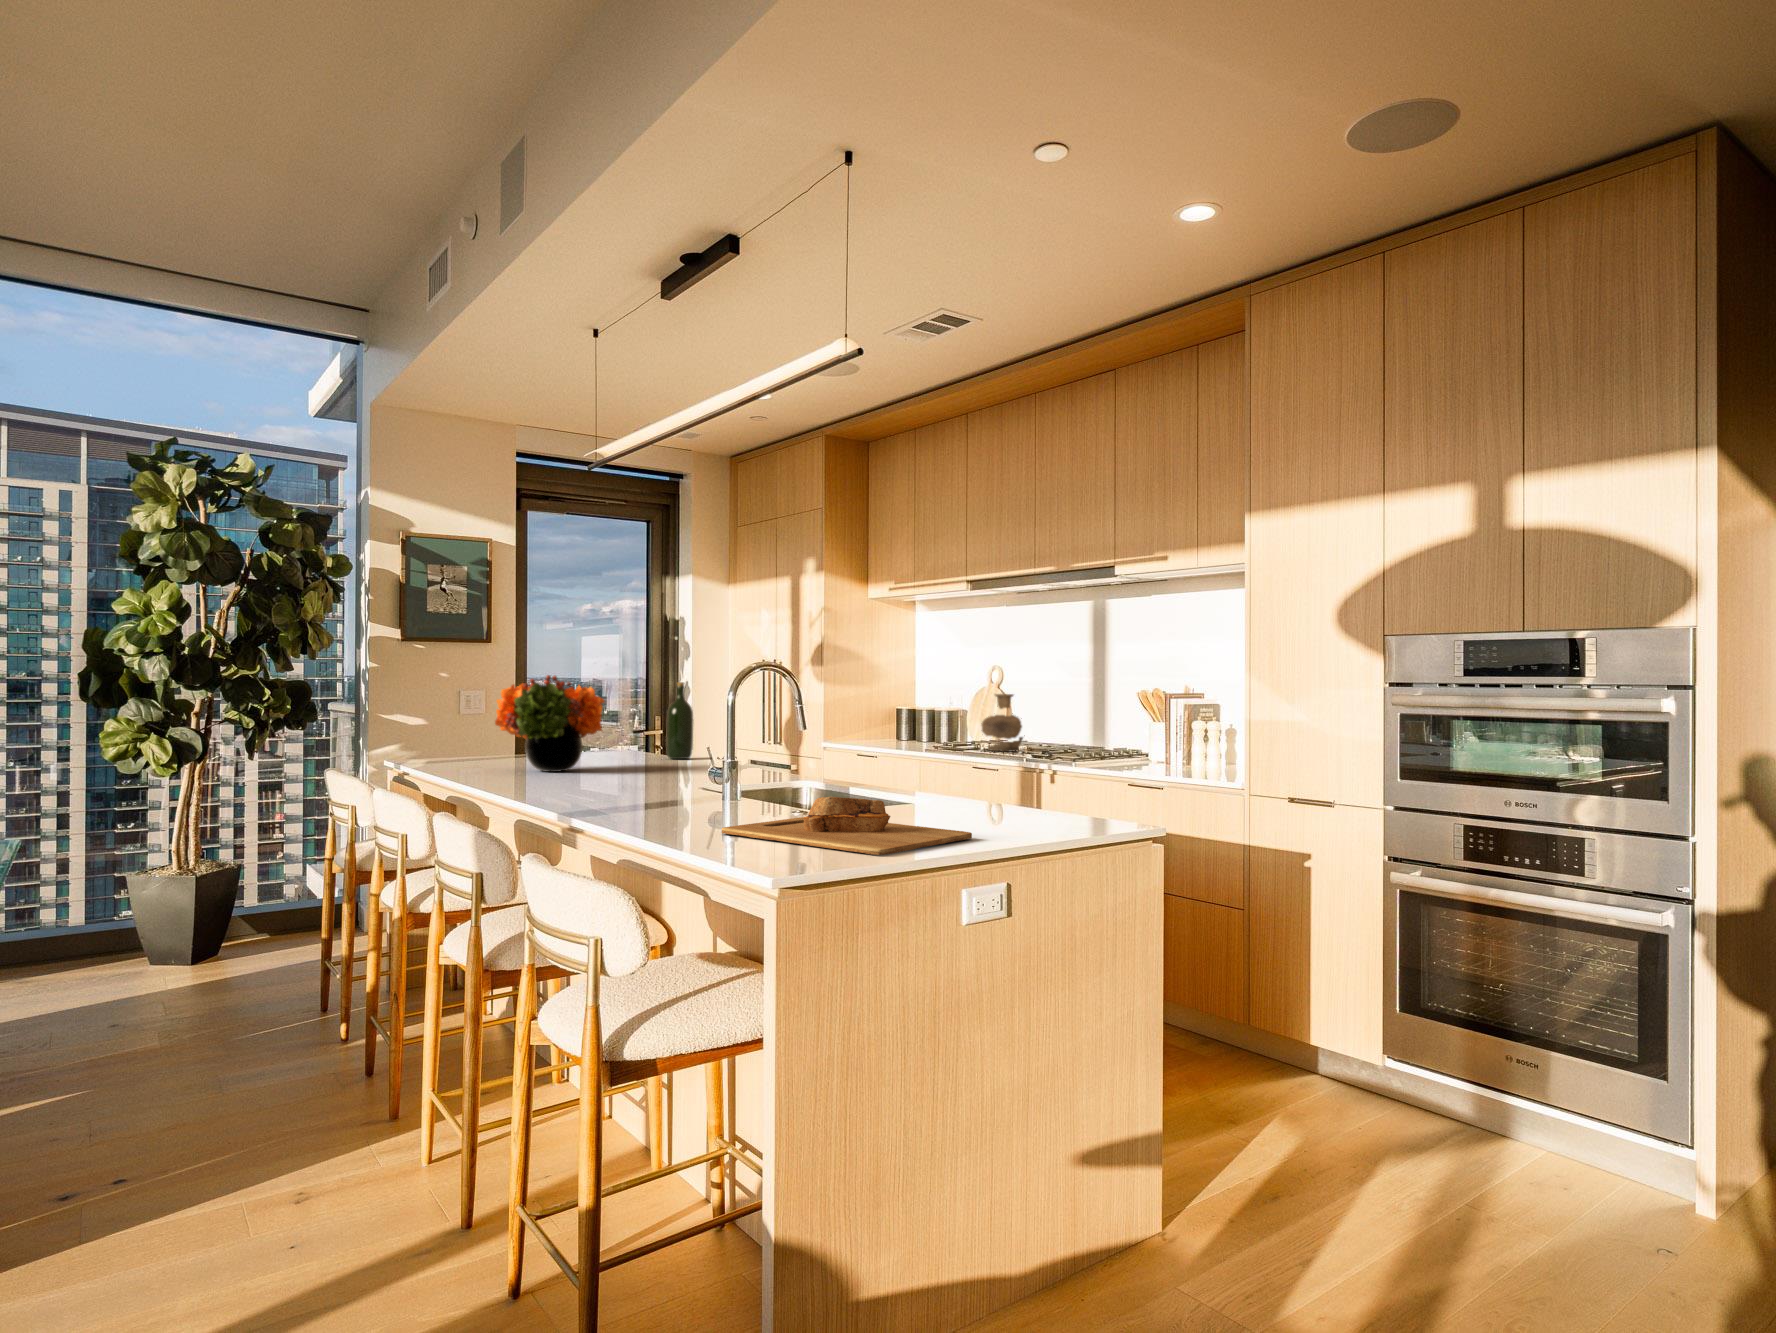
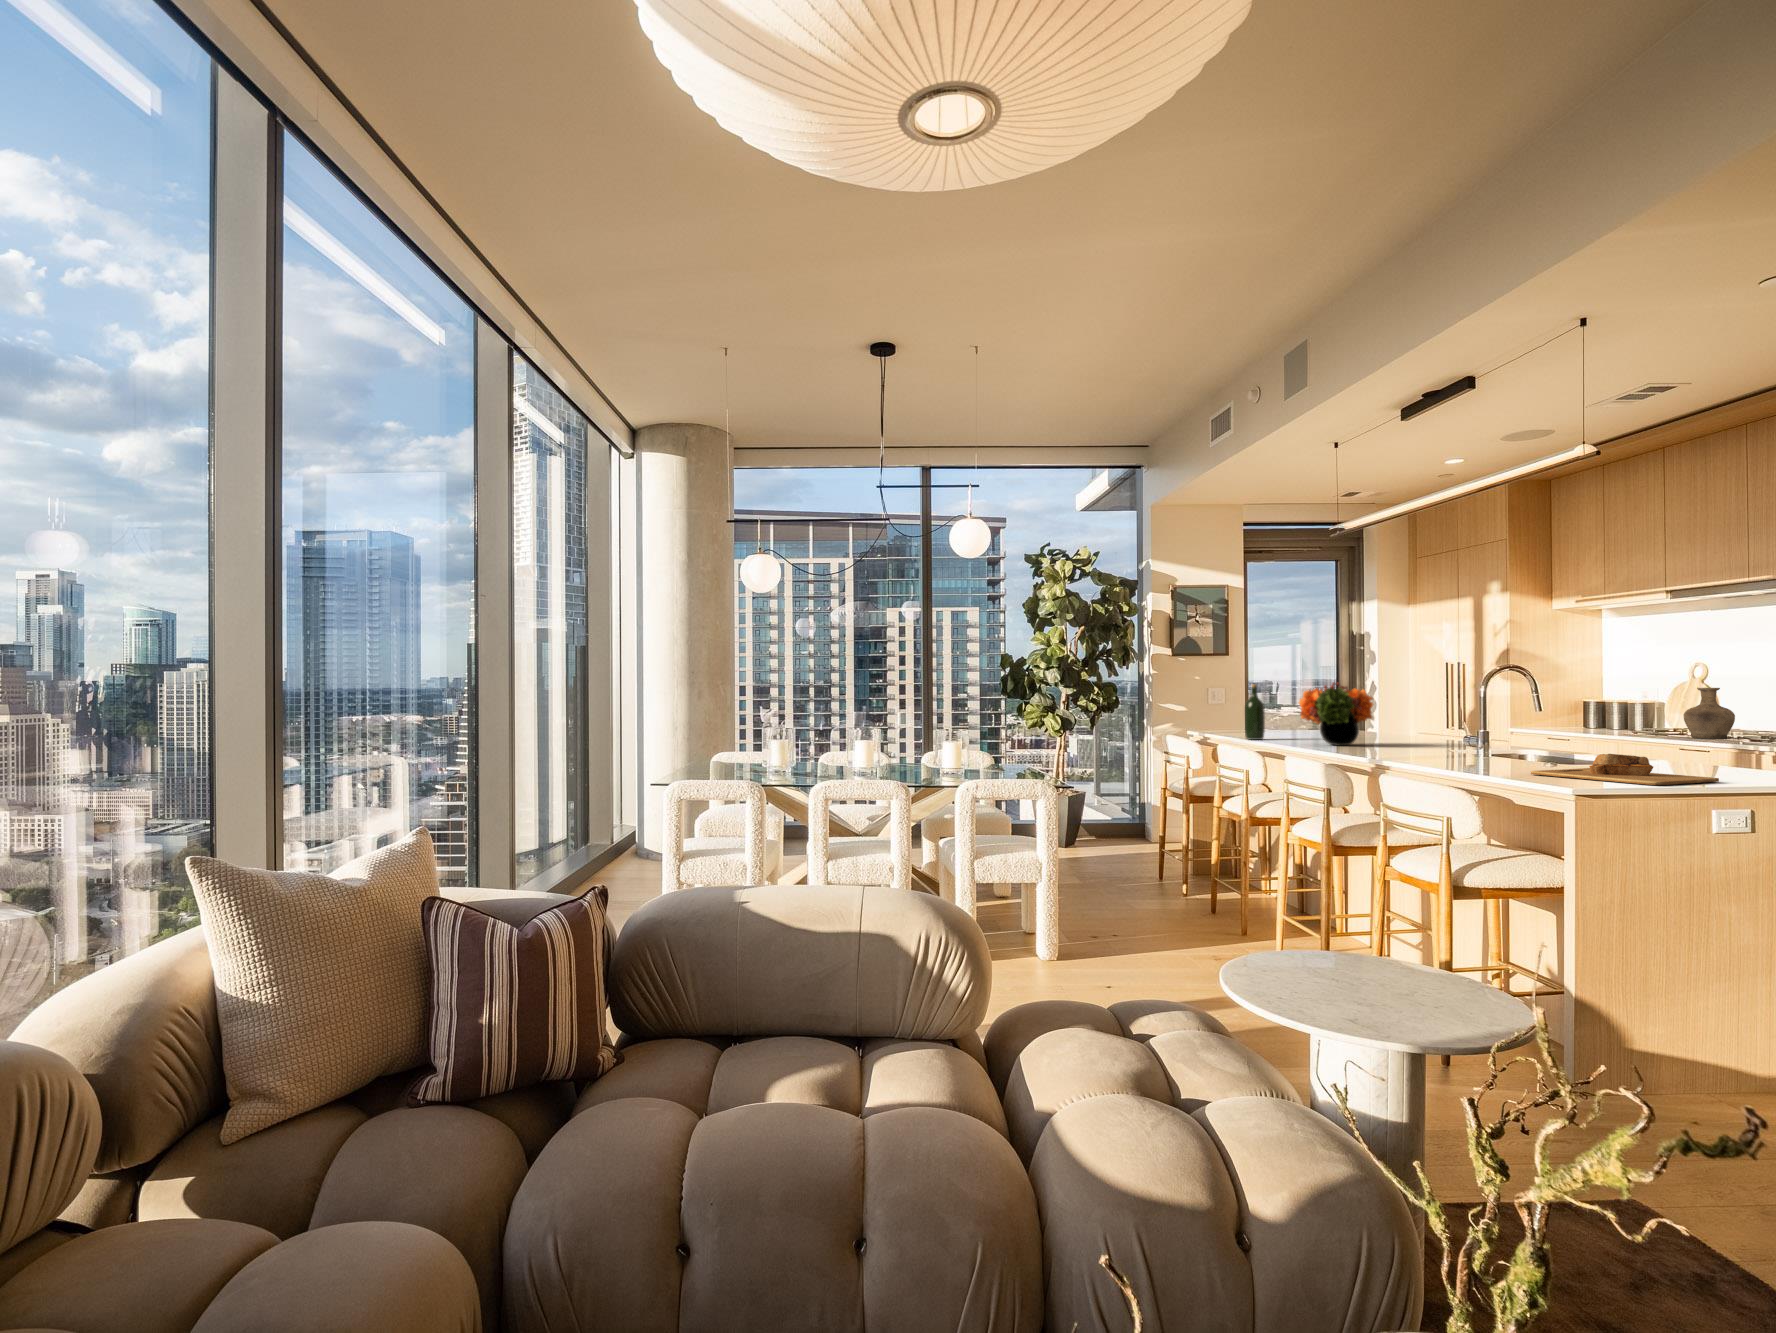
wine bottle: present [666,682,694,759] -> present [1245,684,1265,740]

